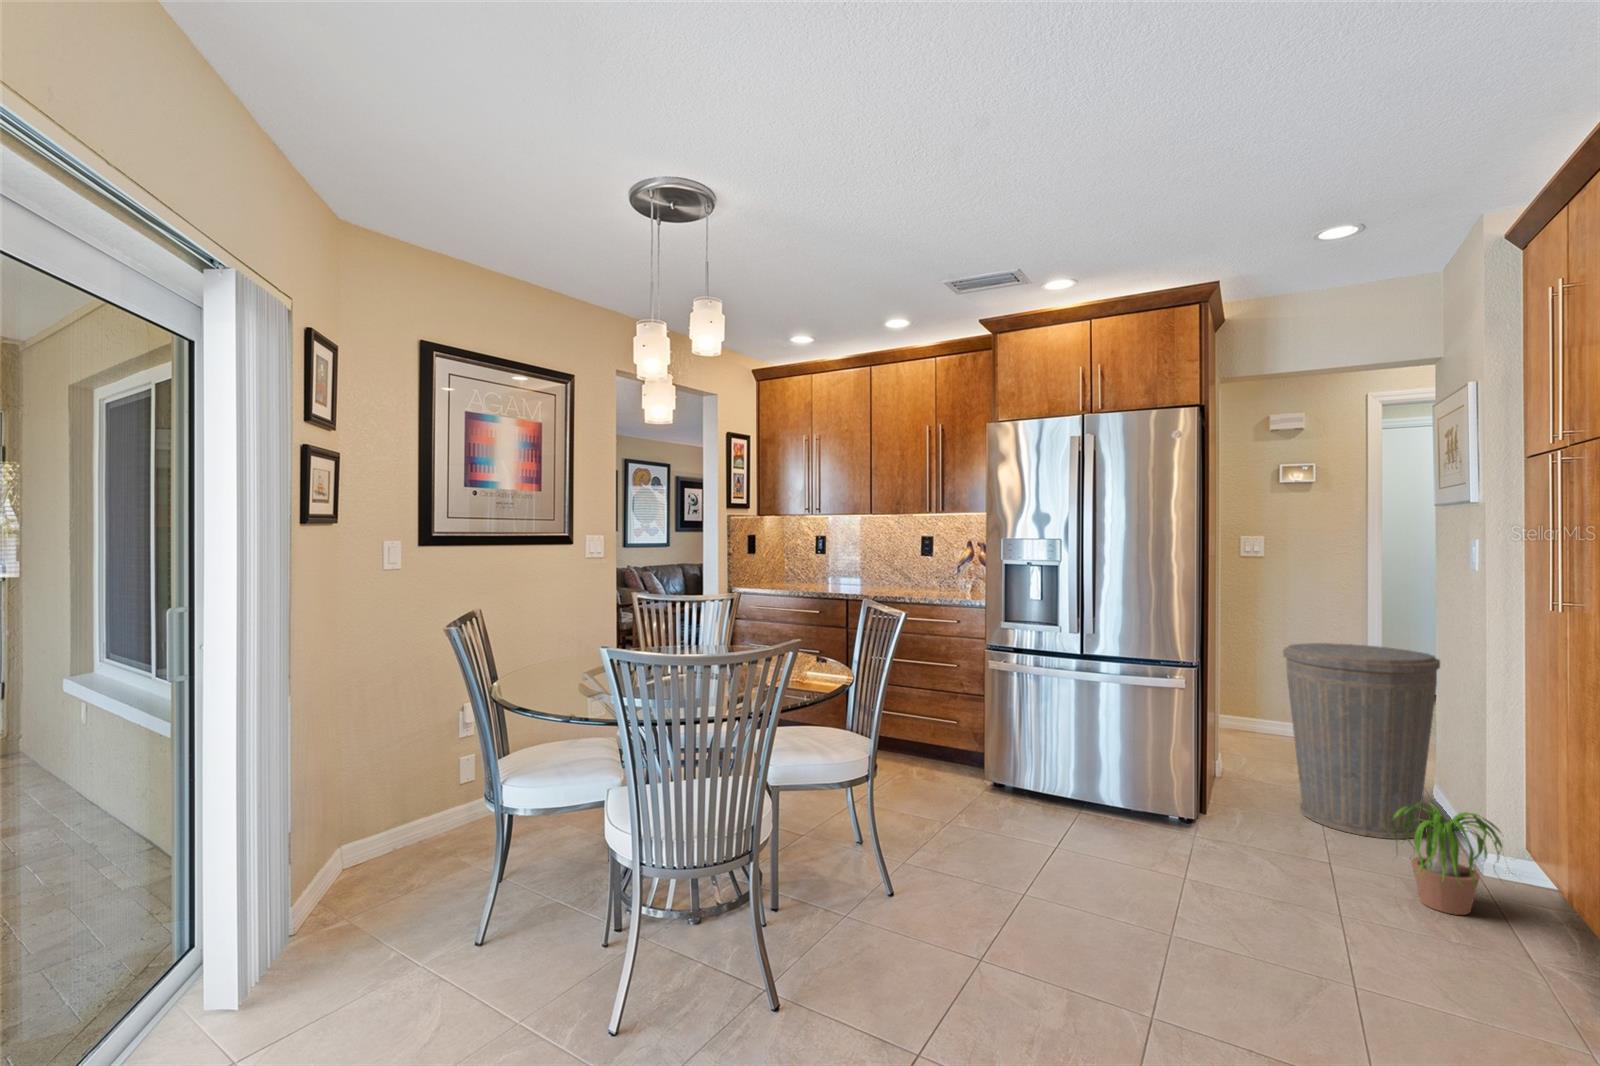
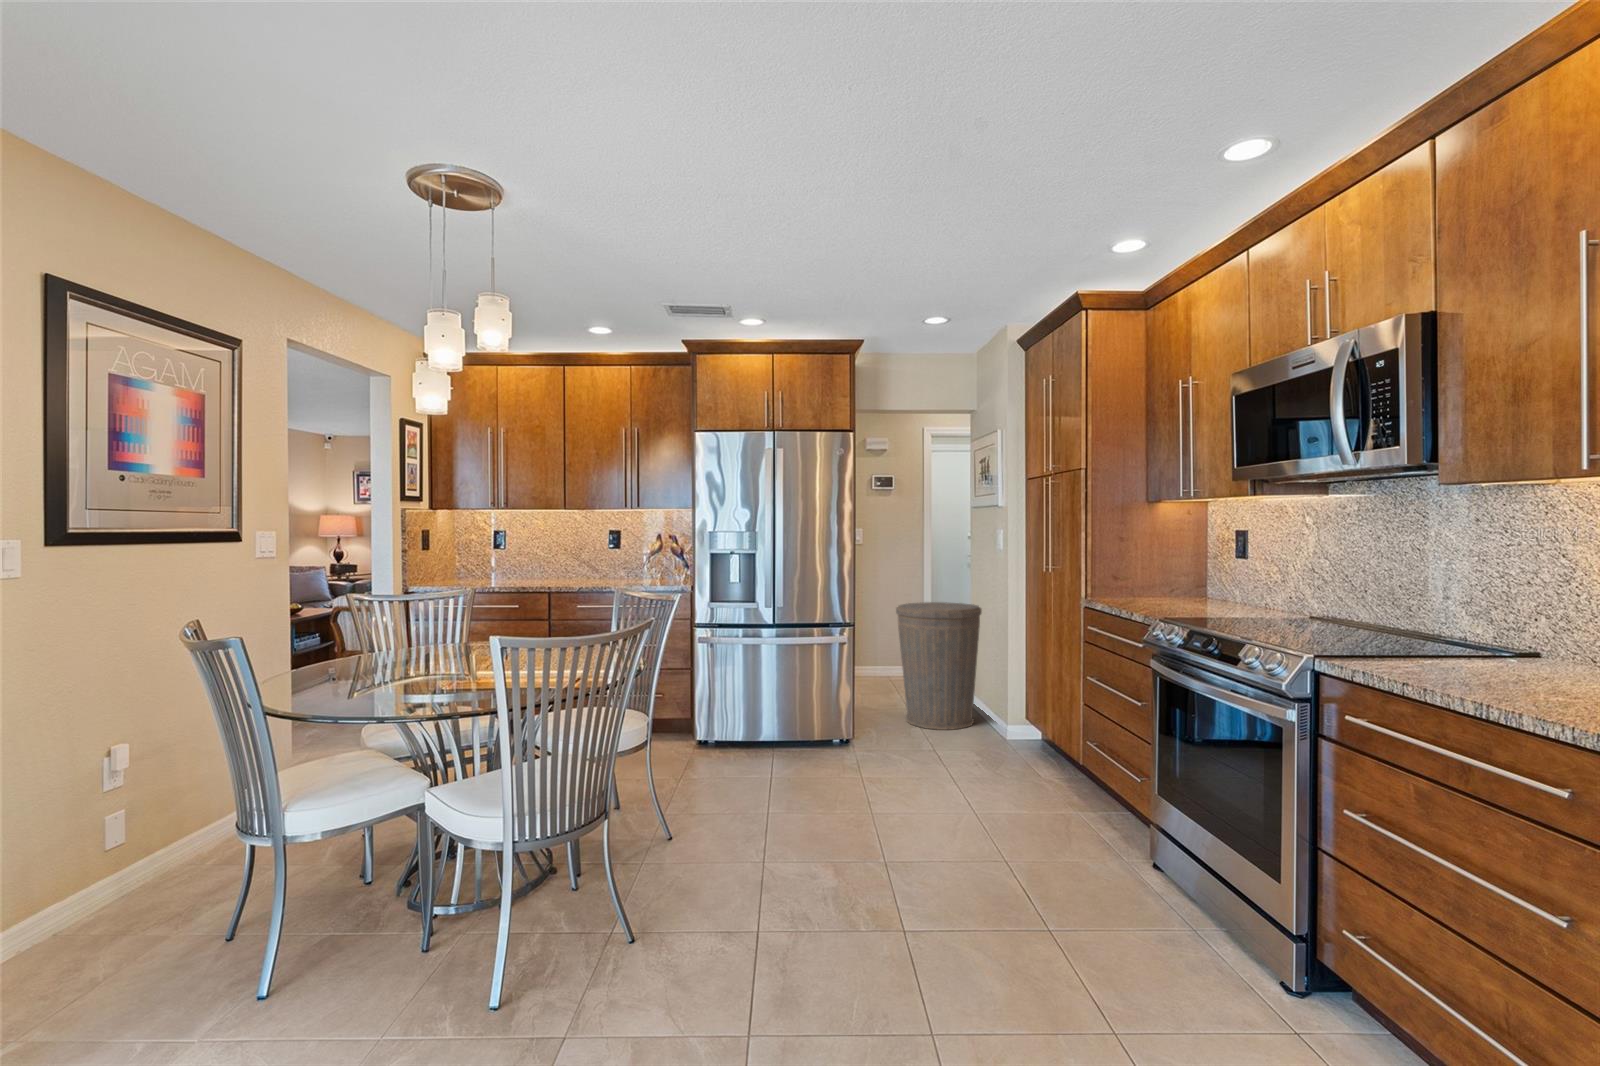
potted plant: present [1387,802,1502,915] -> none [966,697,1038,764]

